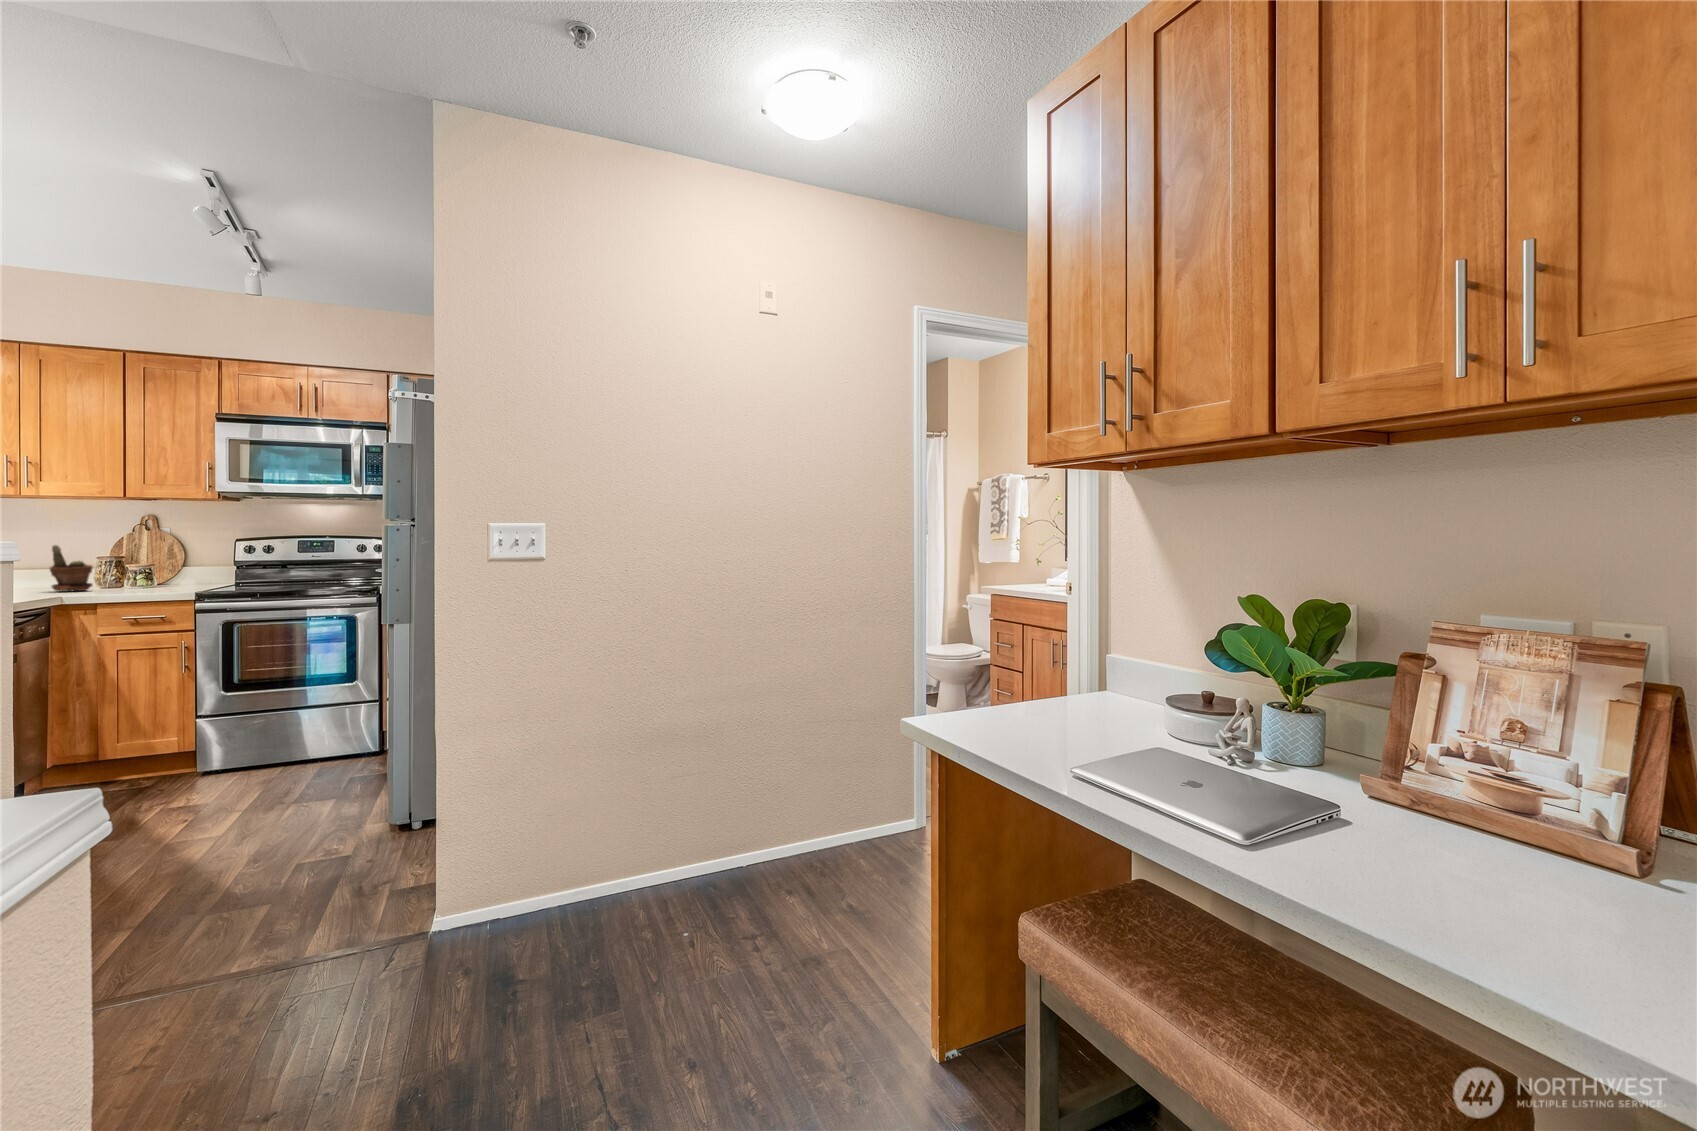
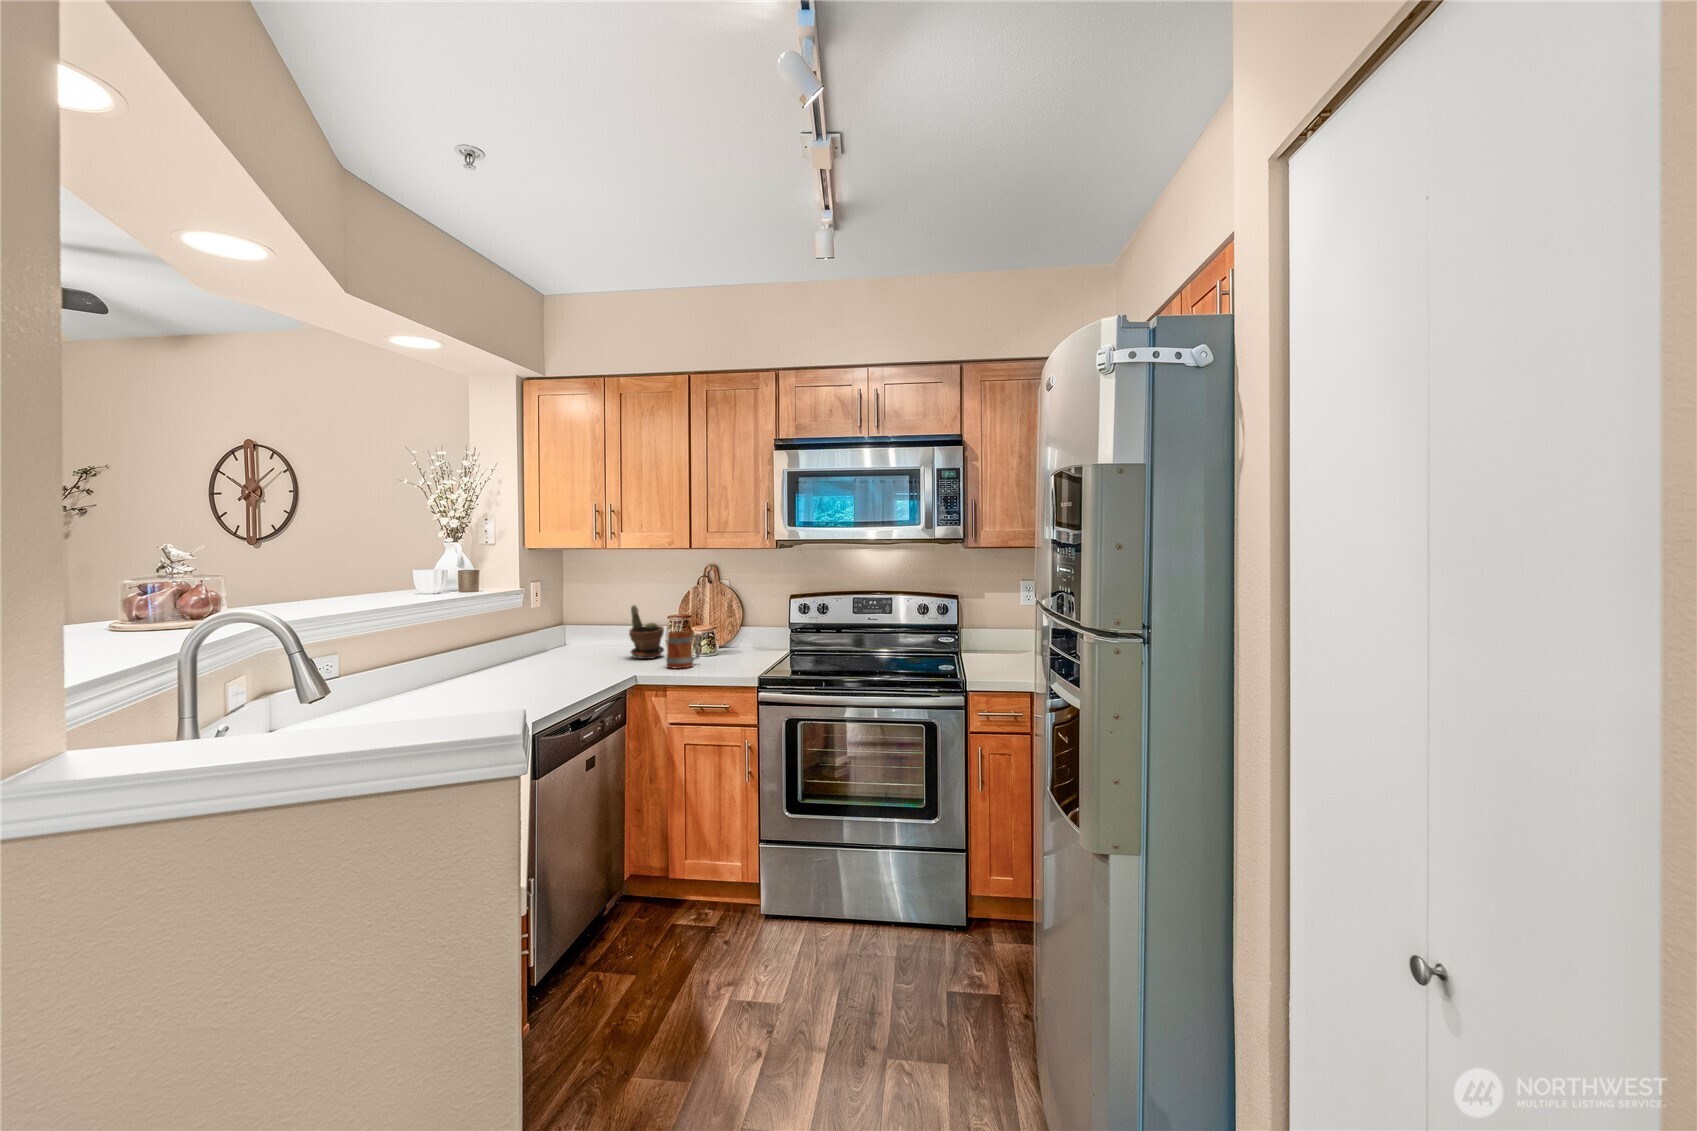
mug: none [96,564,135,593] -> present [666,631,699,669]

